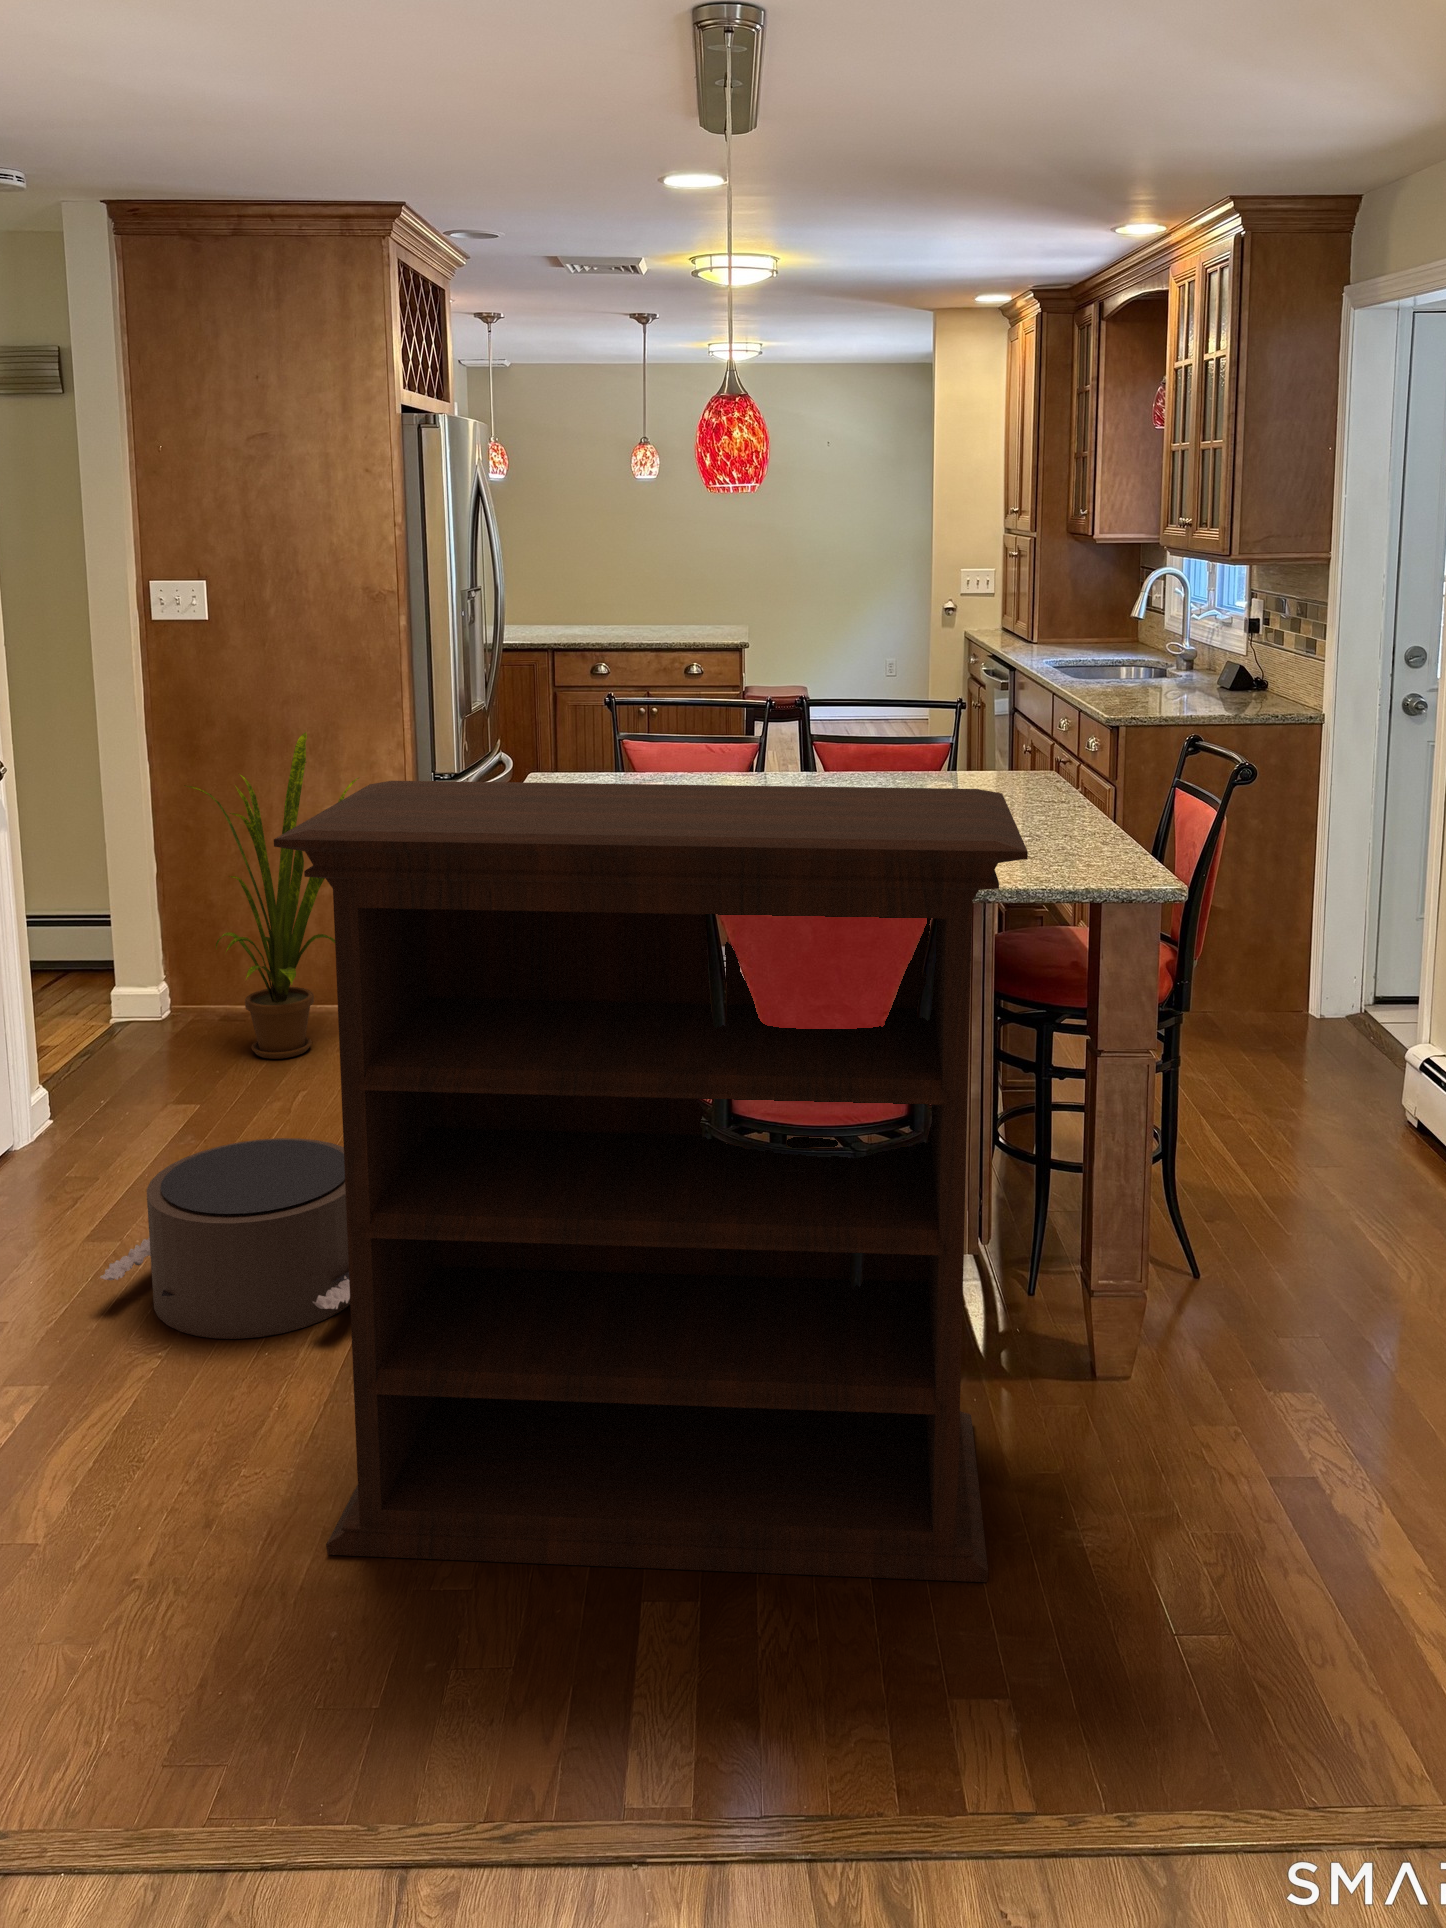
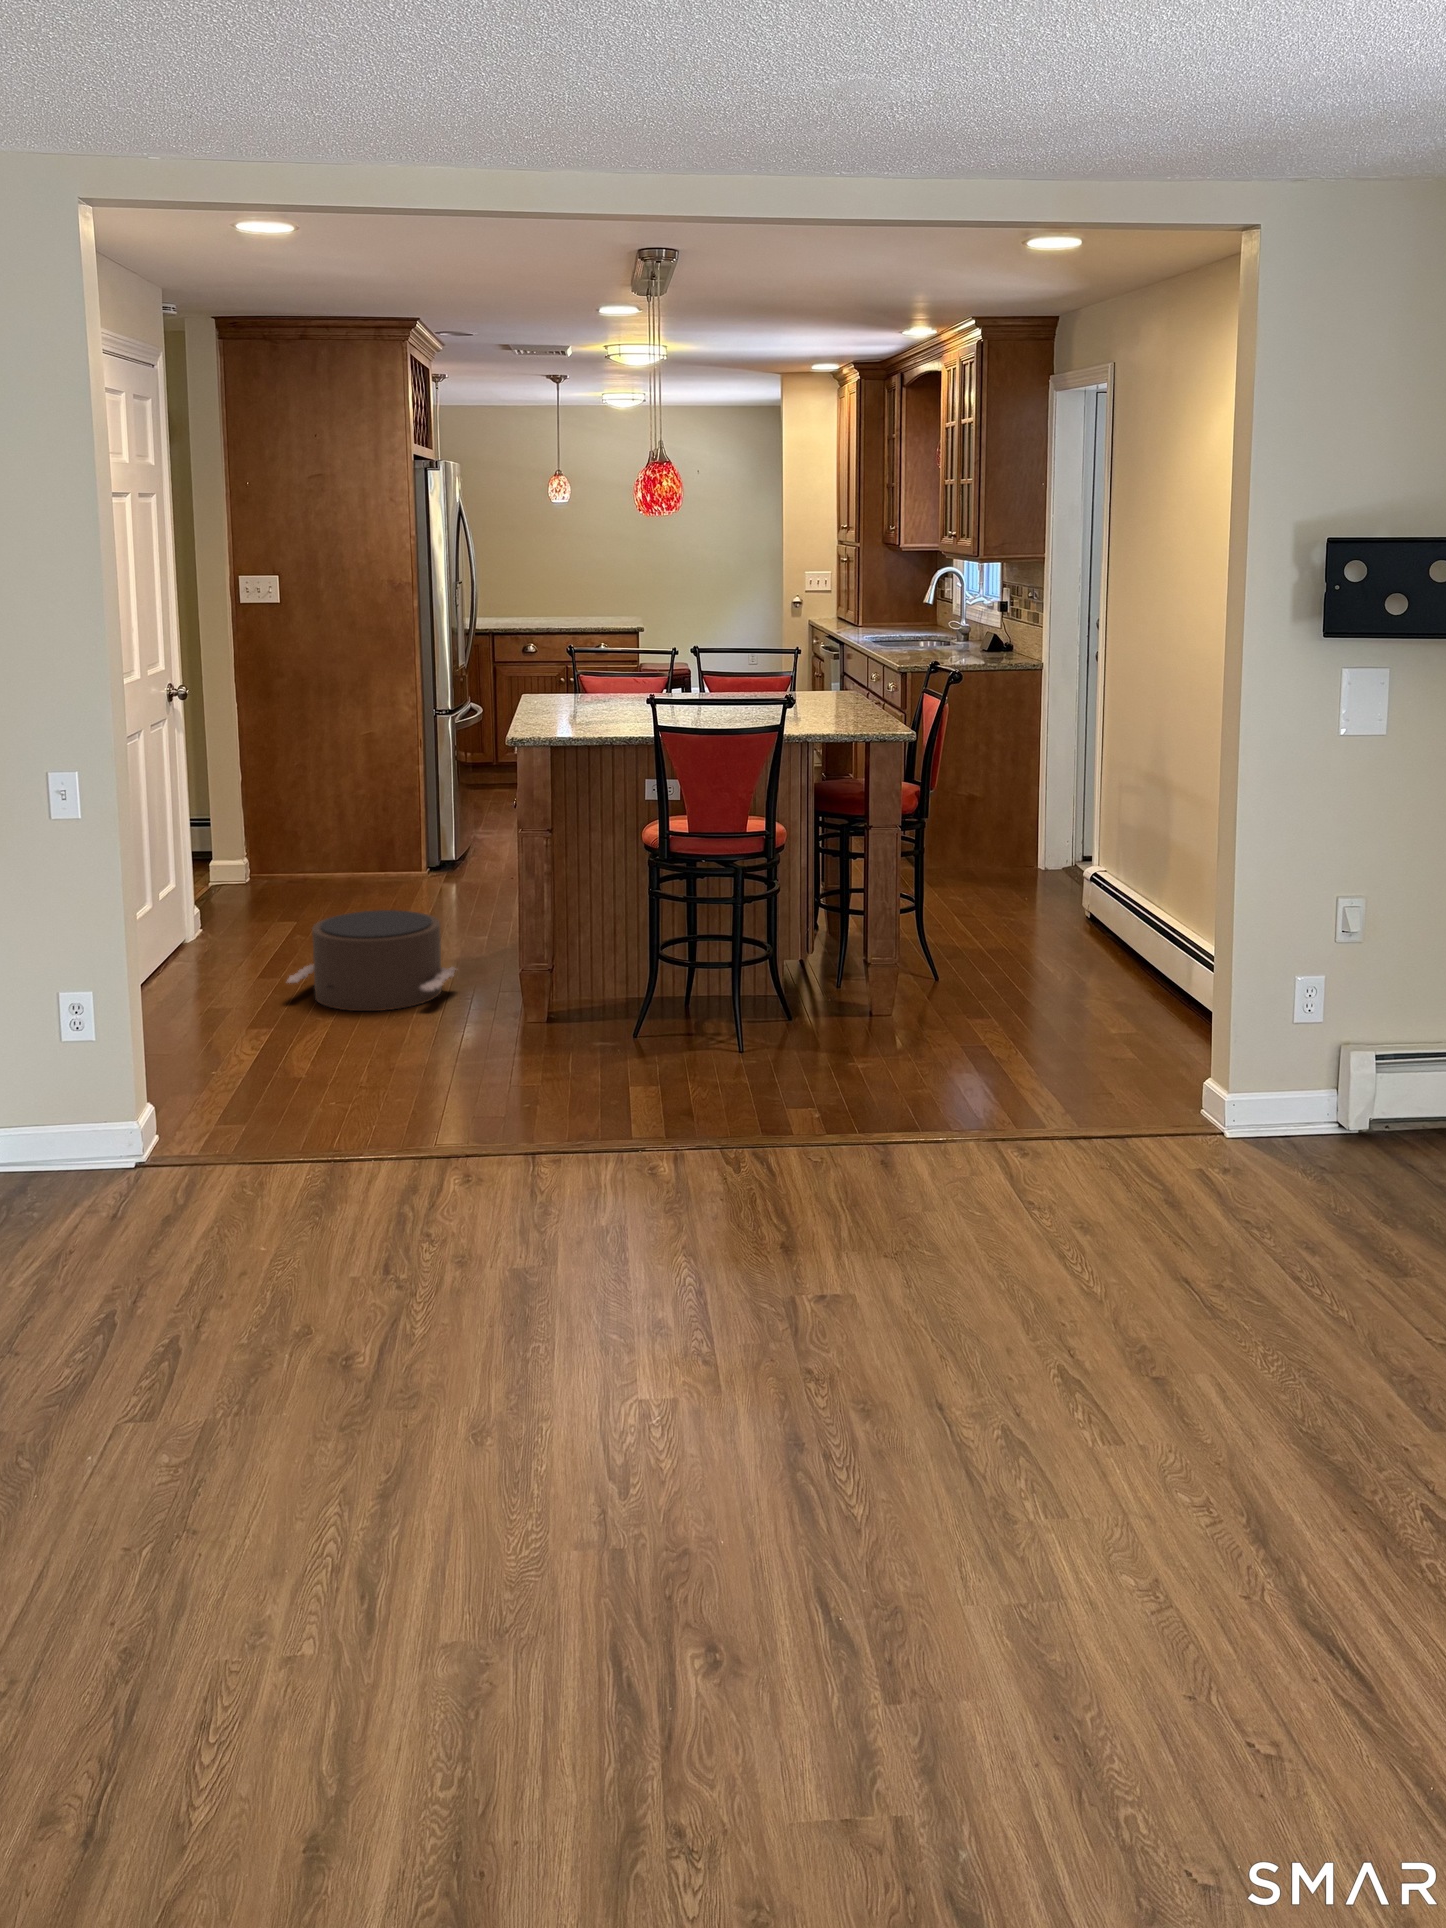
house plant: present [185,732,359,1059] -> none [270,680,392,901]
bookshelf: present [274,781,1028,1582] -> none [441,671,822,1076]

